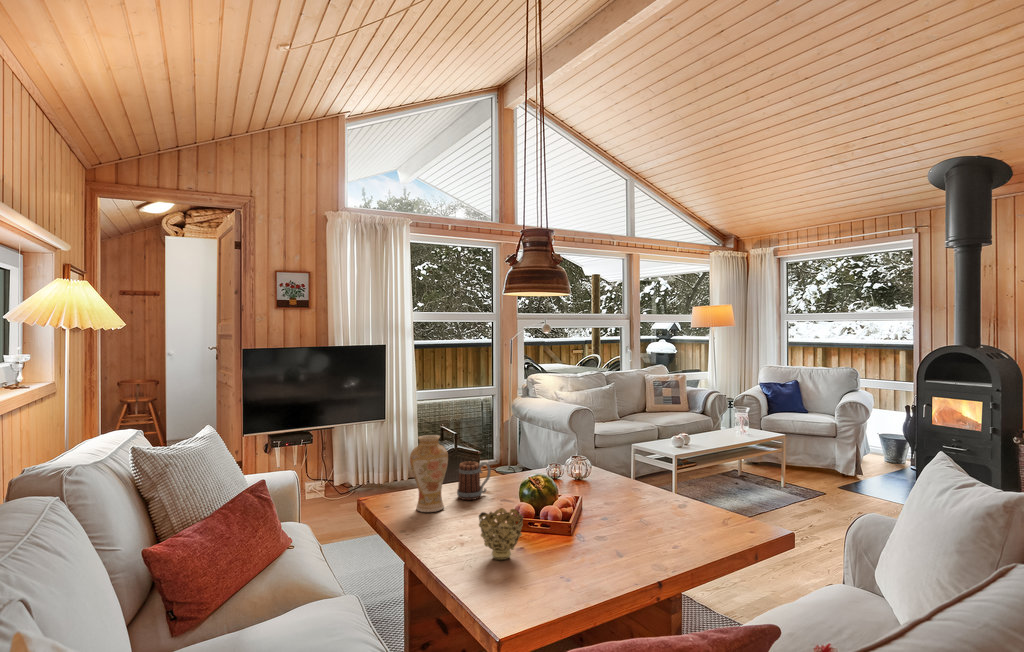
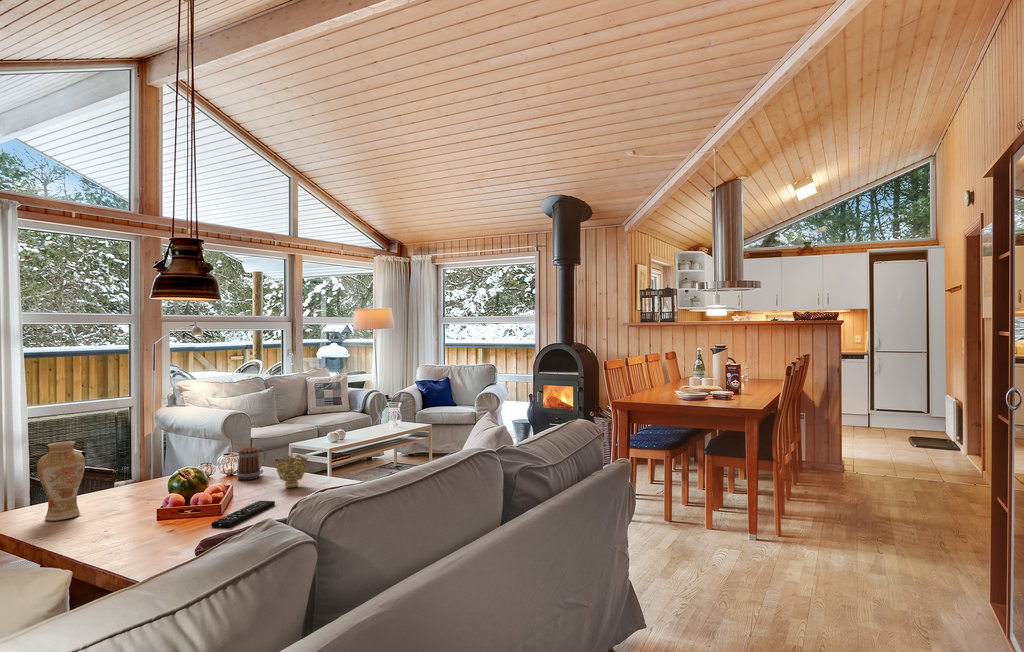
mug: present [457,462,491,500] -> present [237,447,267,480]
decorative bowl: present [479,508,523,560] -> present [275,455,307,488]
remote control: none [562,522,628,557] -> present [211,501,275,527]

